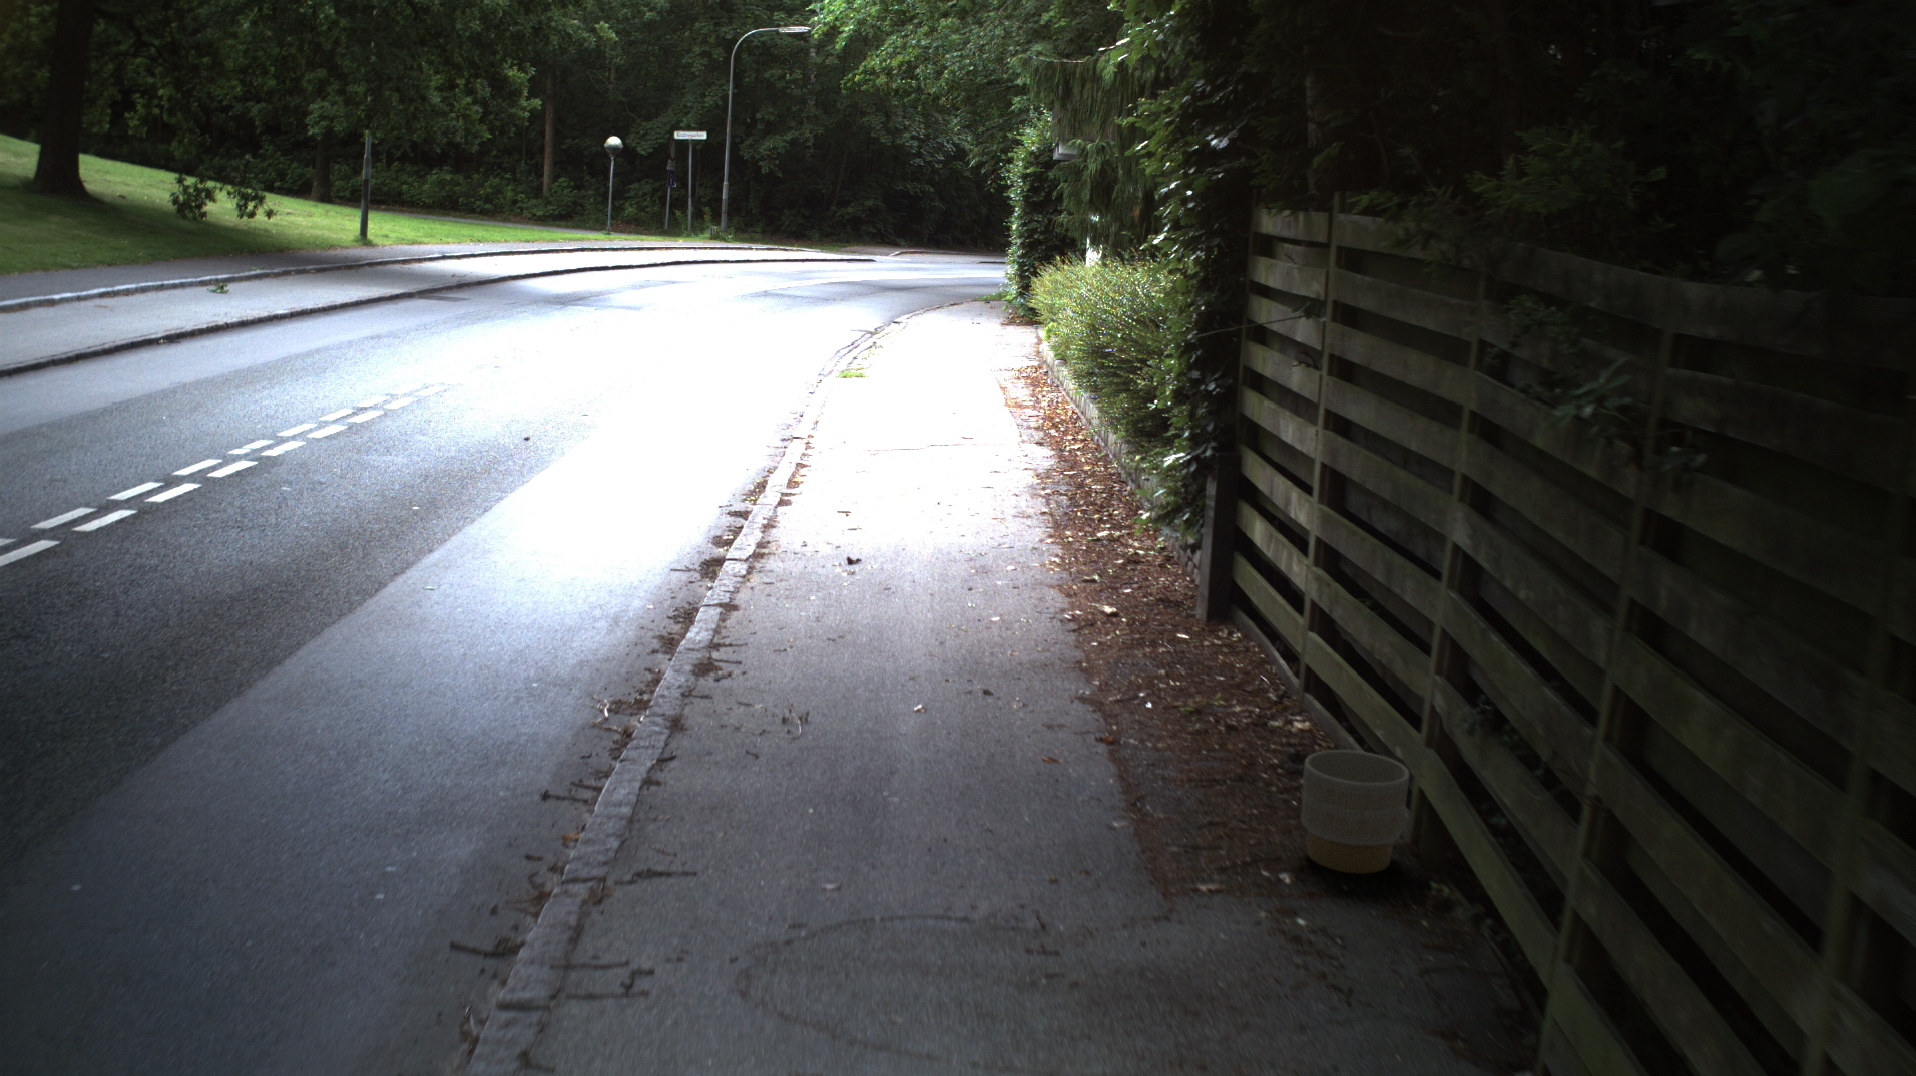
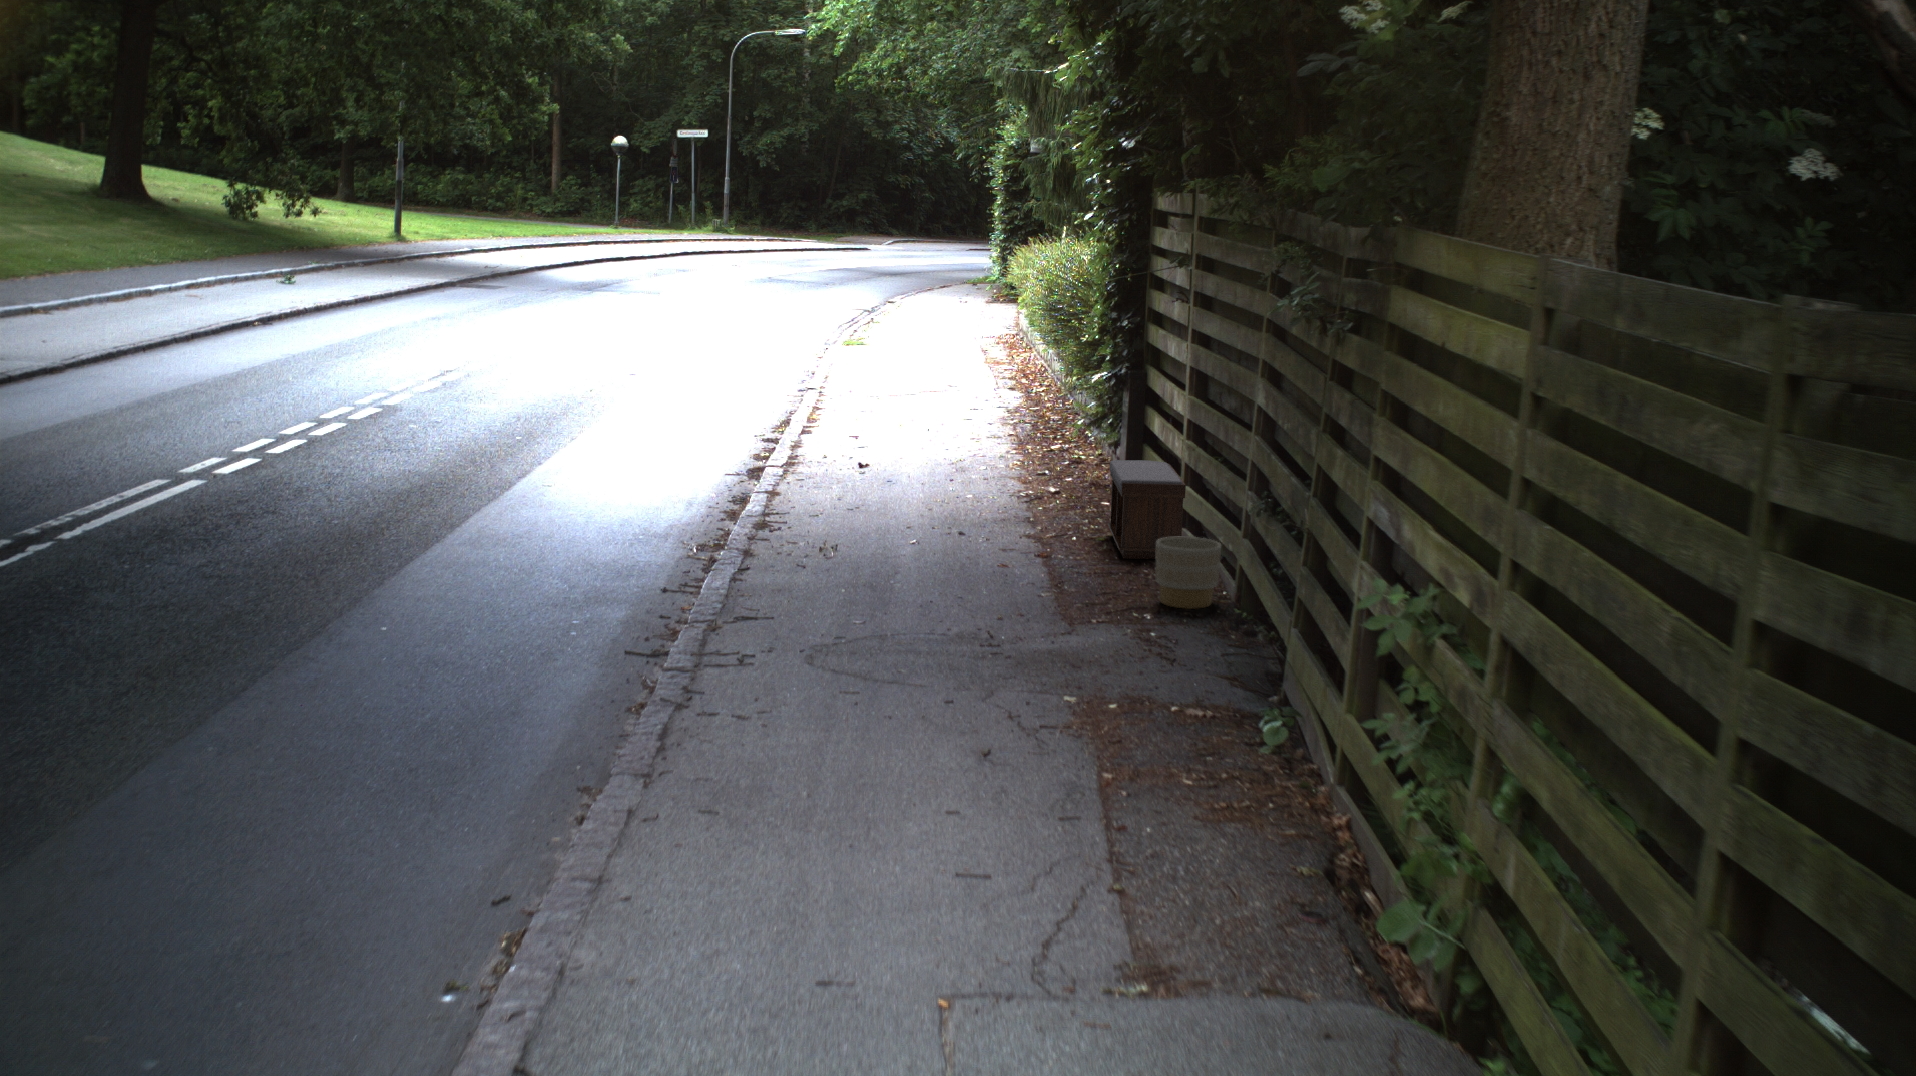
bench: none [1196,592,1325,751] -> present [1108,460,1186,559]

